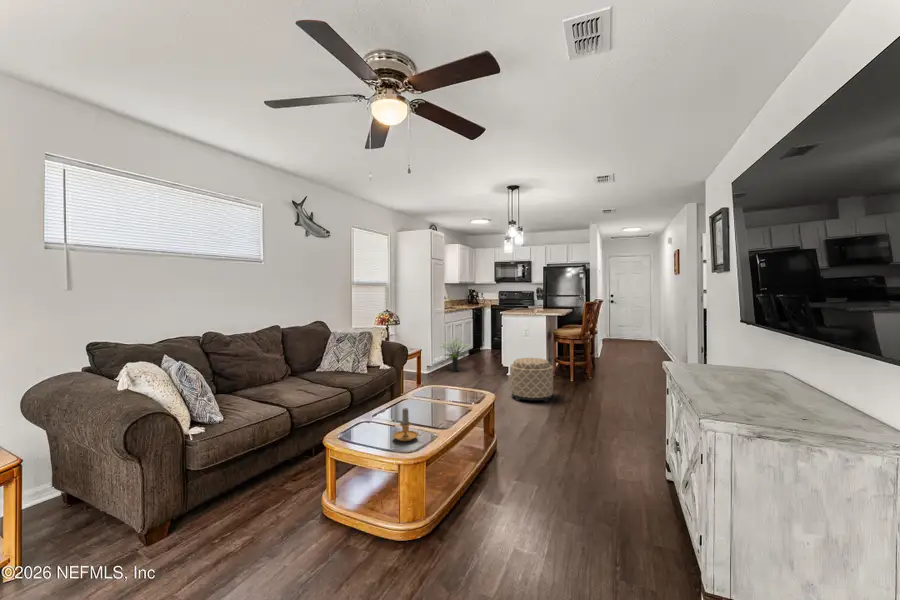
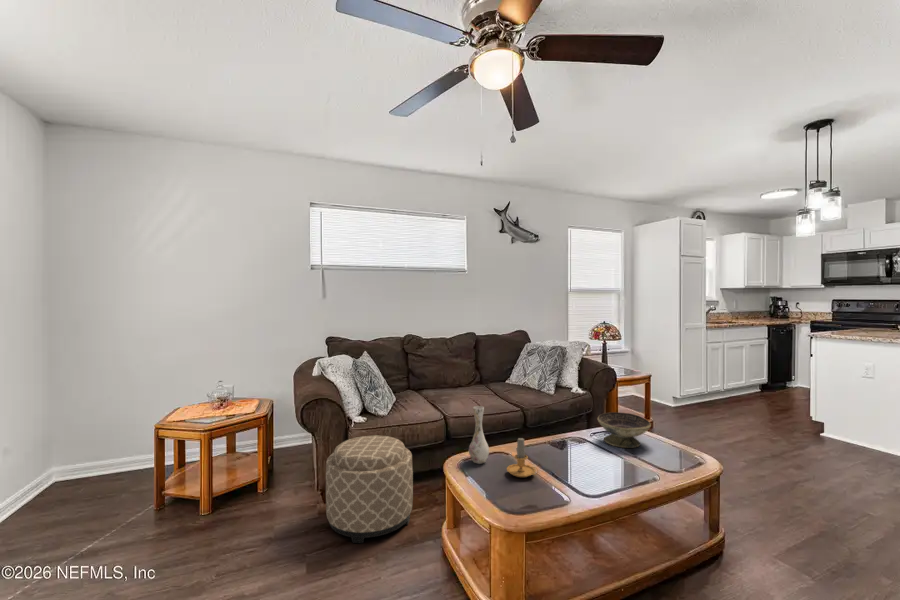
potted plant: present [440,338,470,371] -> none [694,364,744,410]
ottoman: present [510,358,553,402] -> present [326,435,413,543]
decorative bowl: none [430,377,468,403] -> present [598,412,651,448]
vase: none [351,388,370,441] -> present [469,406,489,464]

